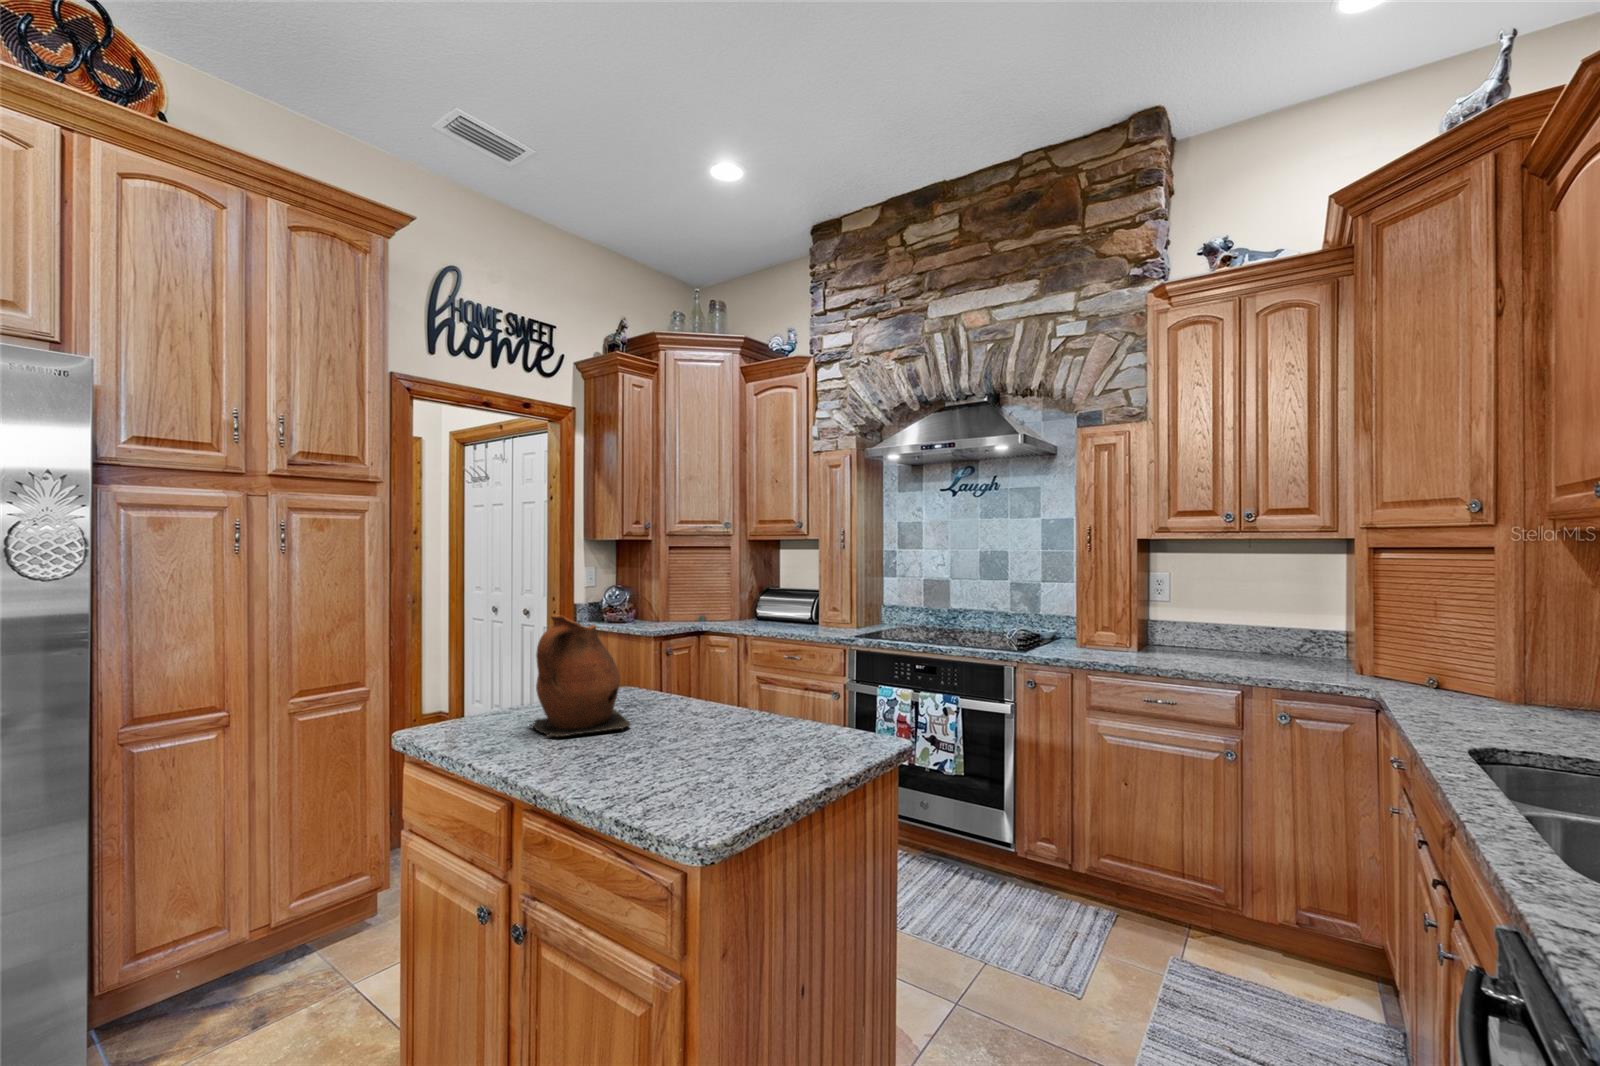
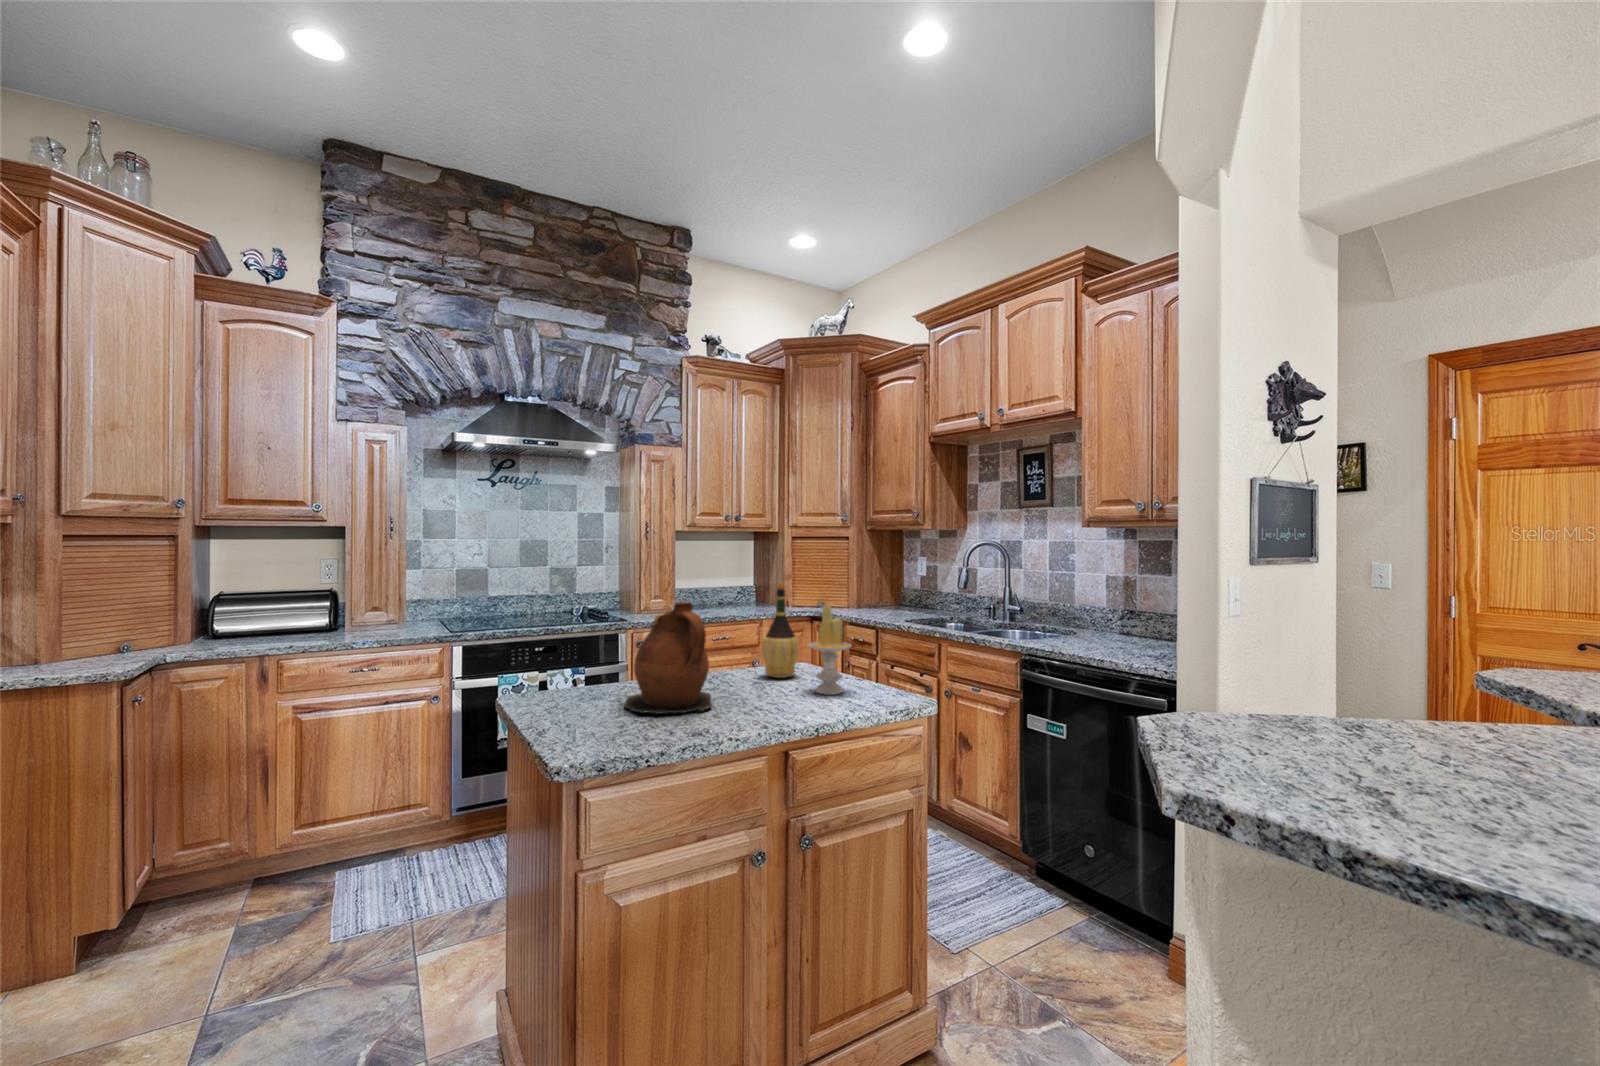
wine bottle: none [730,610,783,744] -> present [762,583,799,678]
candle: none [638,643,703,778] -> present [808,606,851,695]

